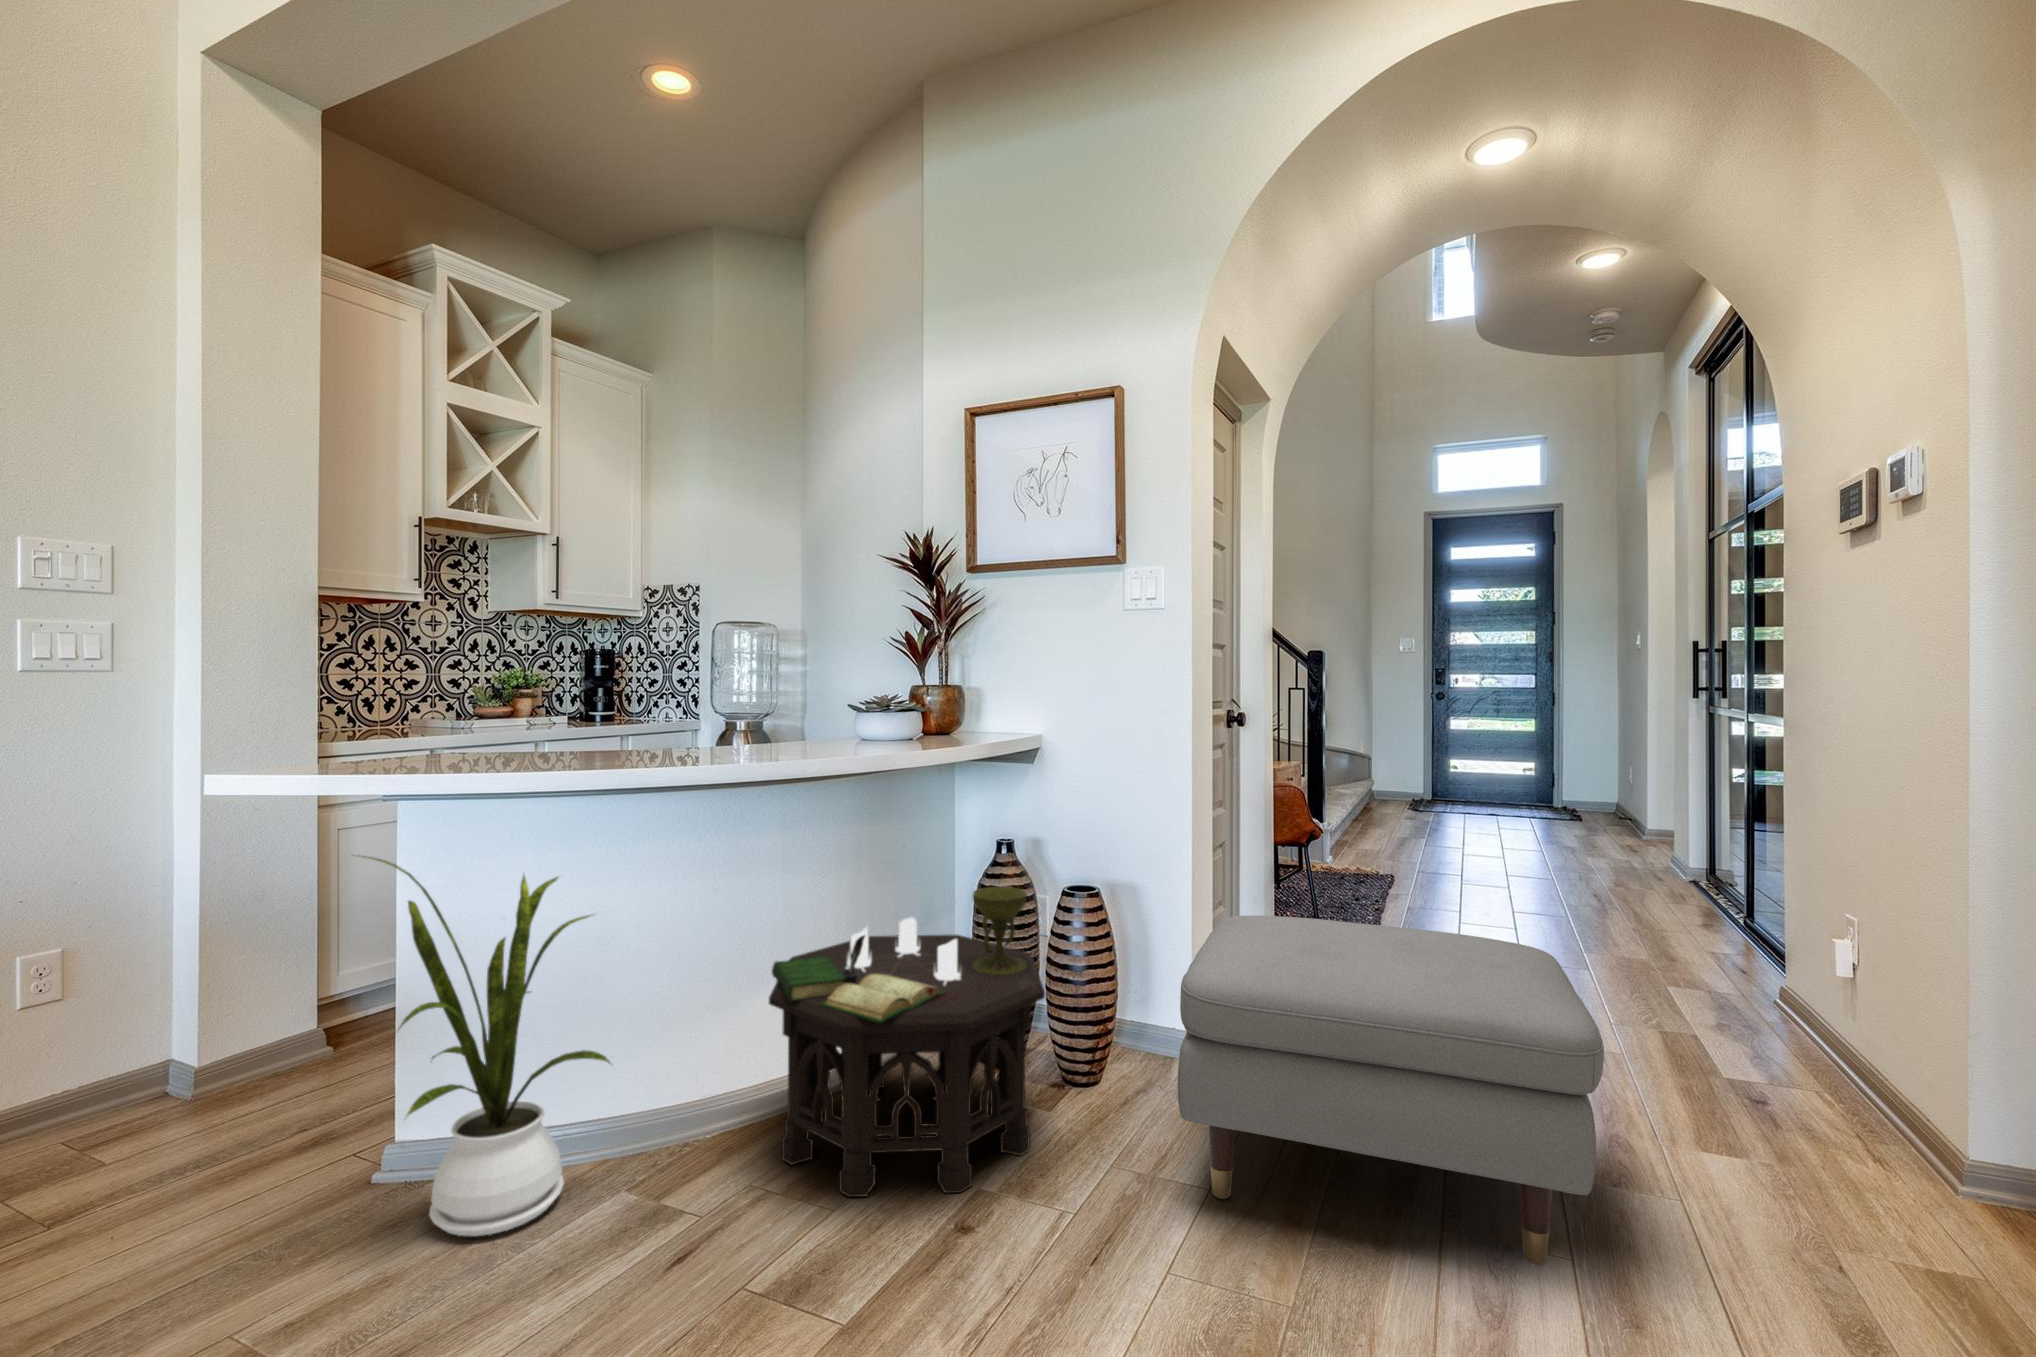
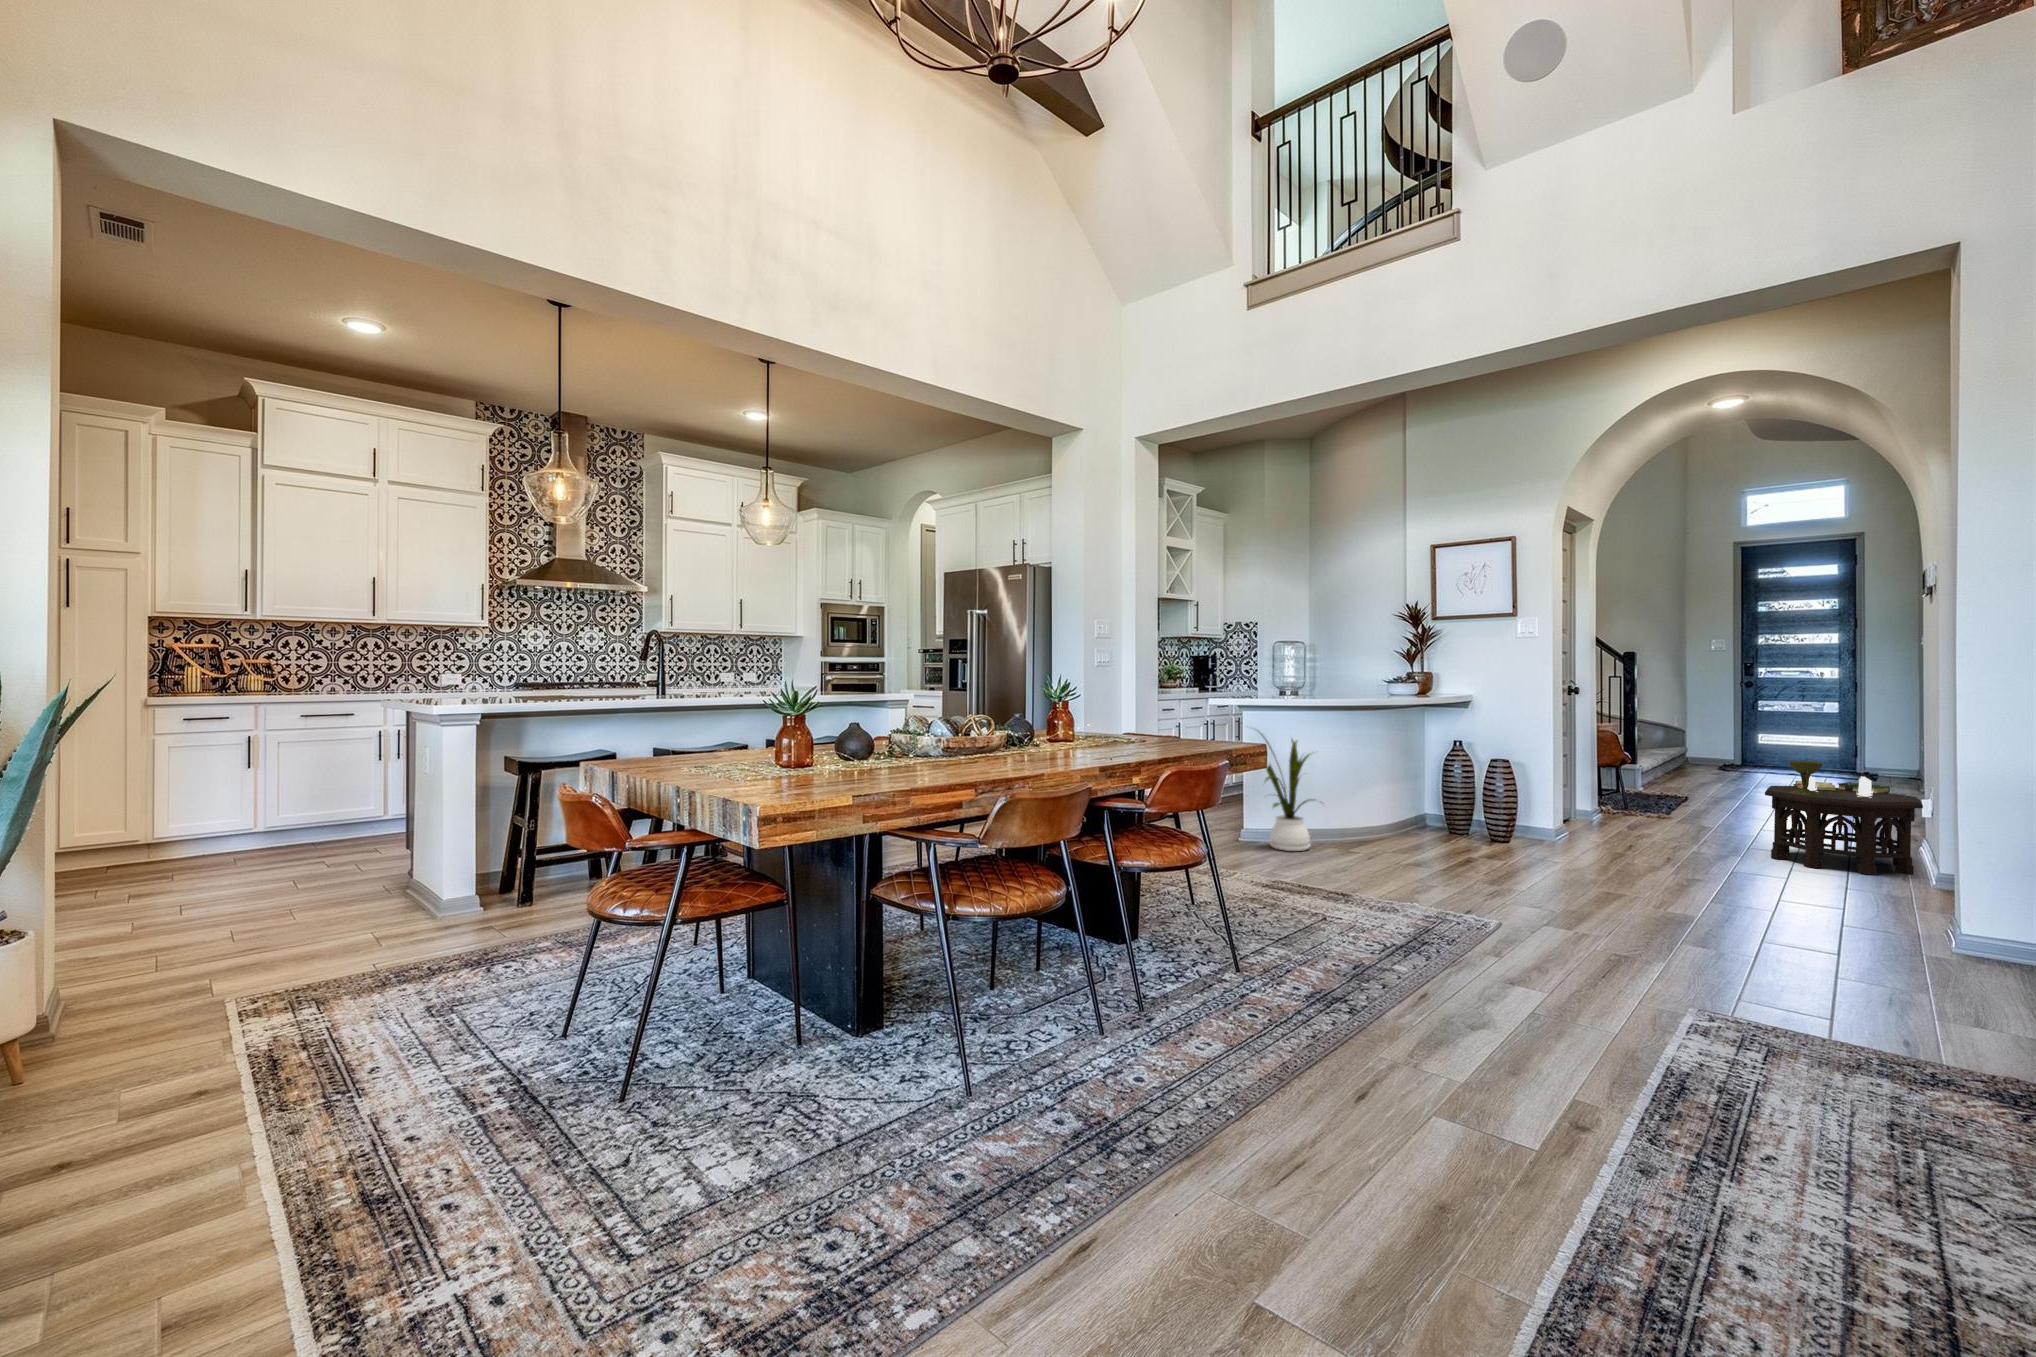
side table: present [769,887,1045,1197] -> present [1765,761,1923,875]
ottoman: present [1178,915,1604,1265] -> none [1554,771,1737,882]

